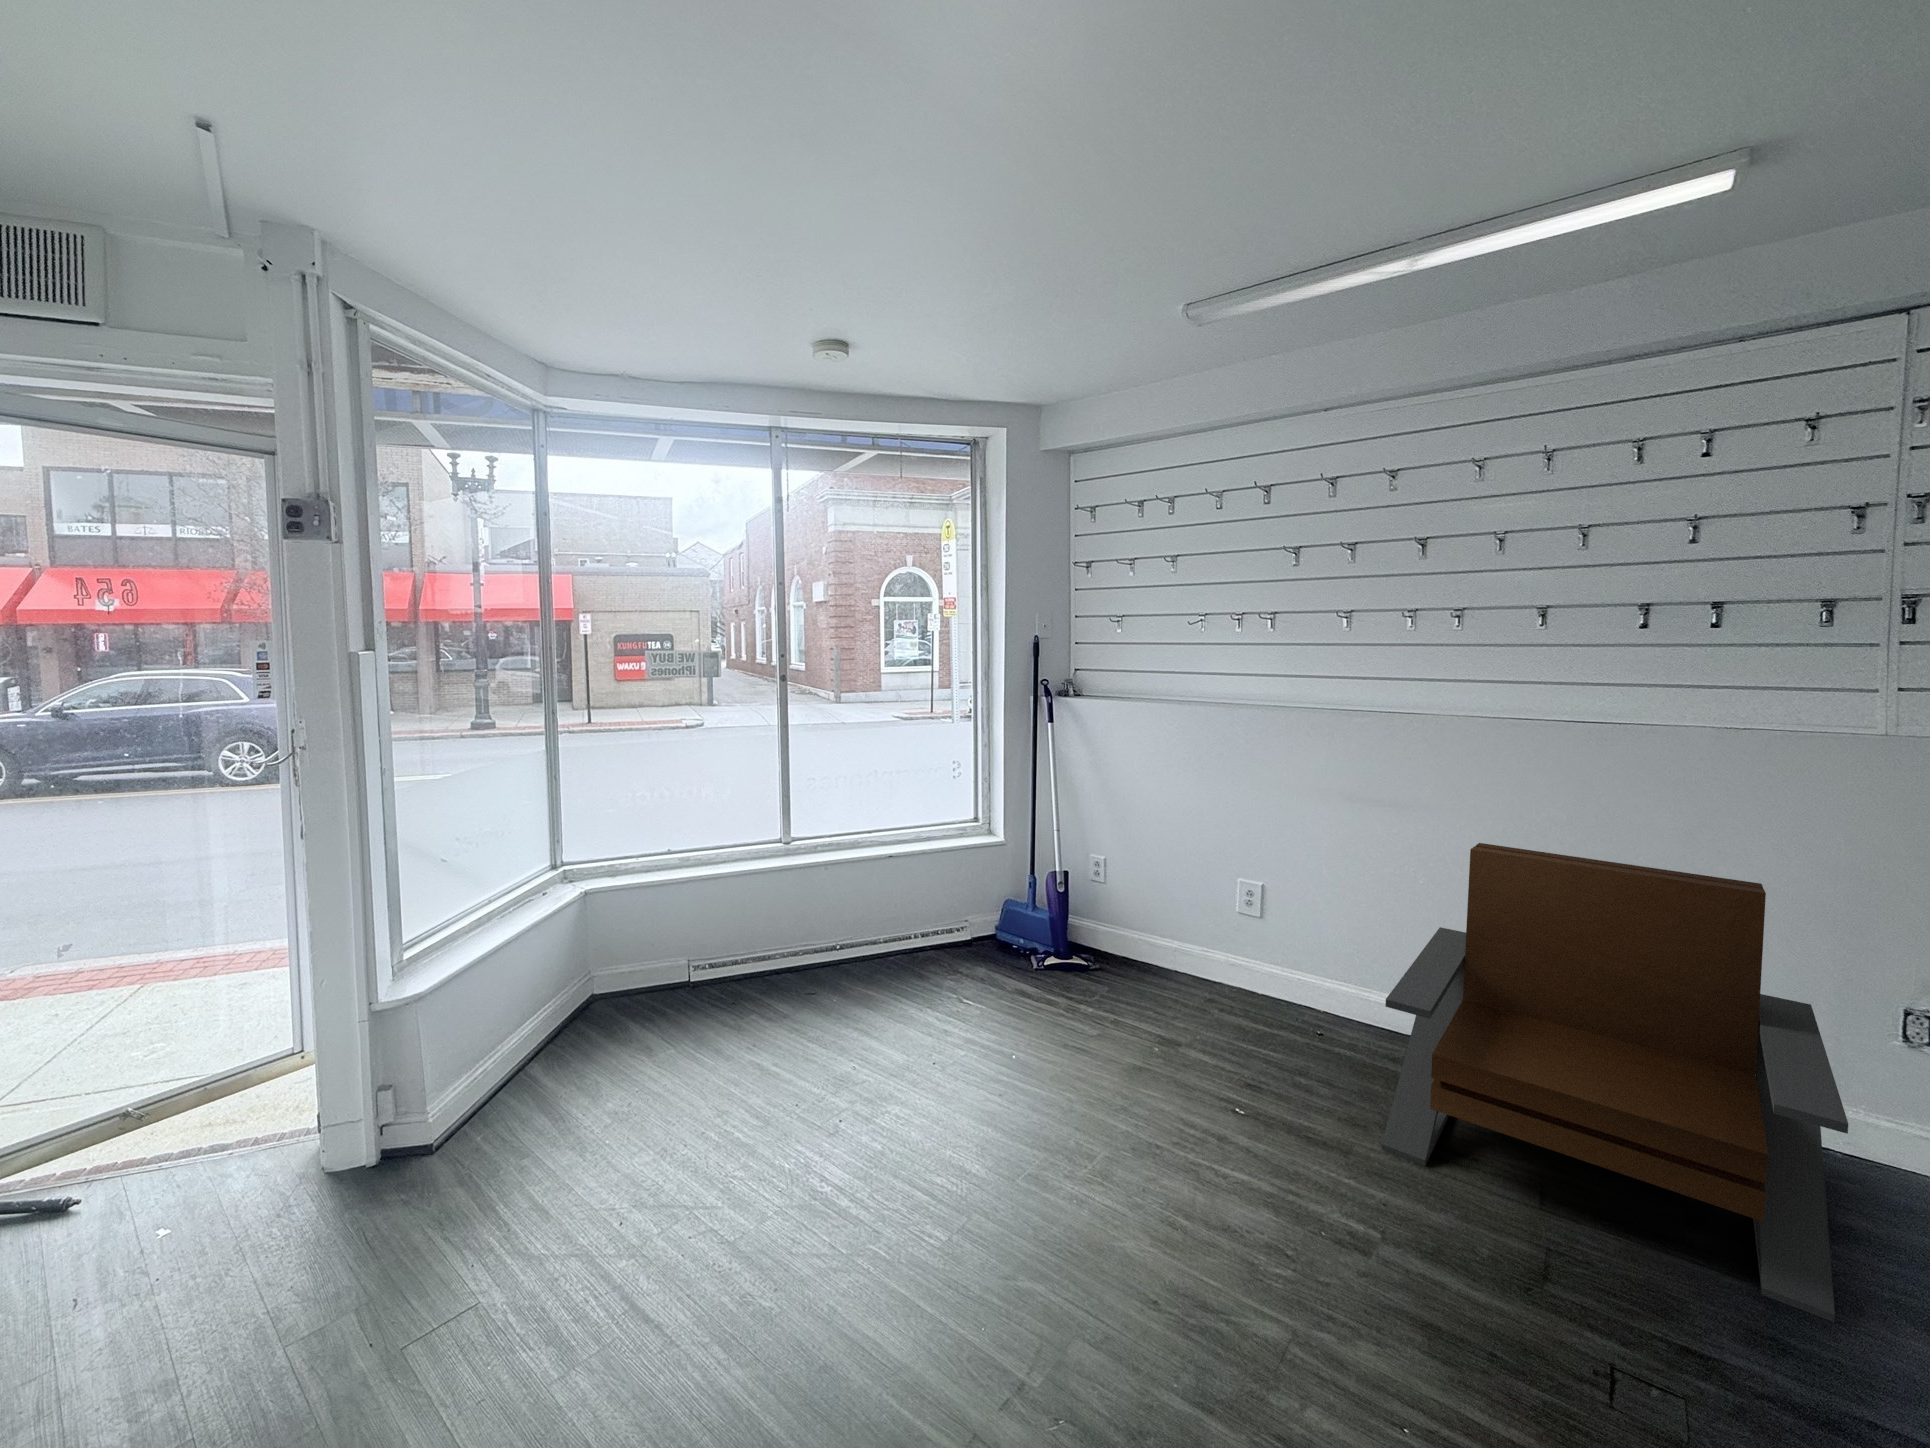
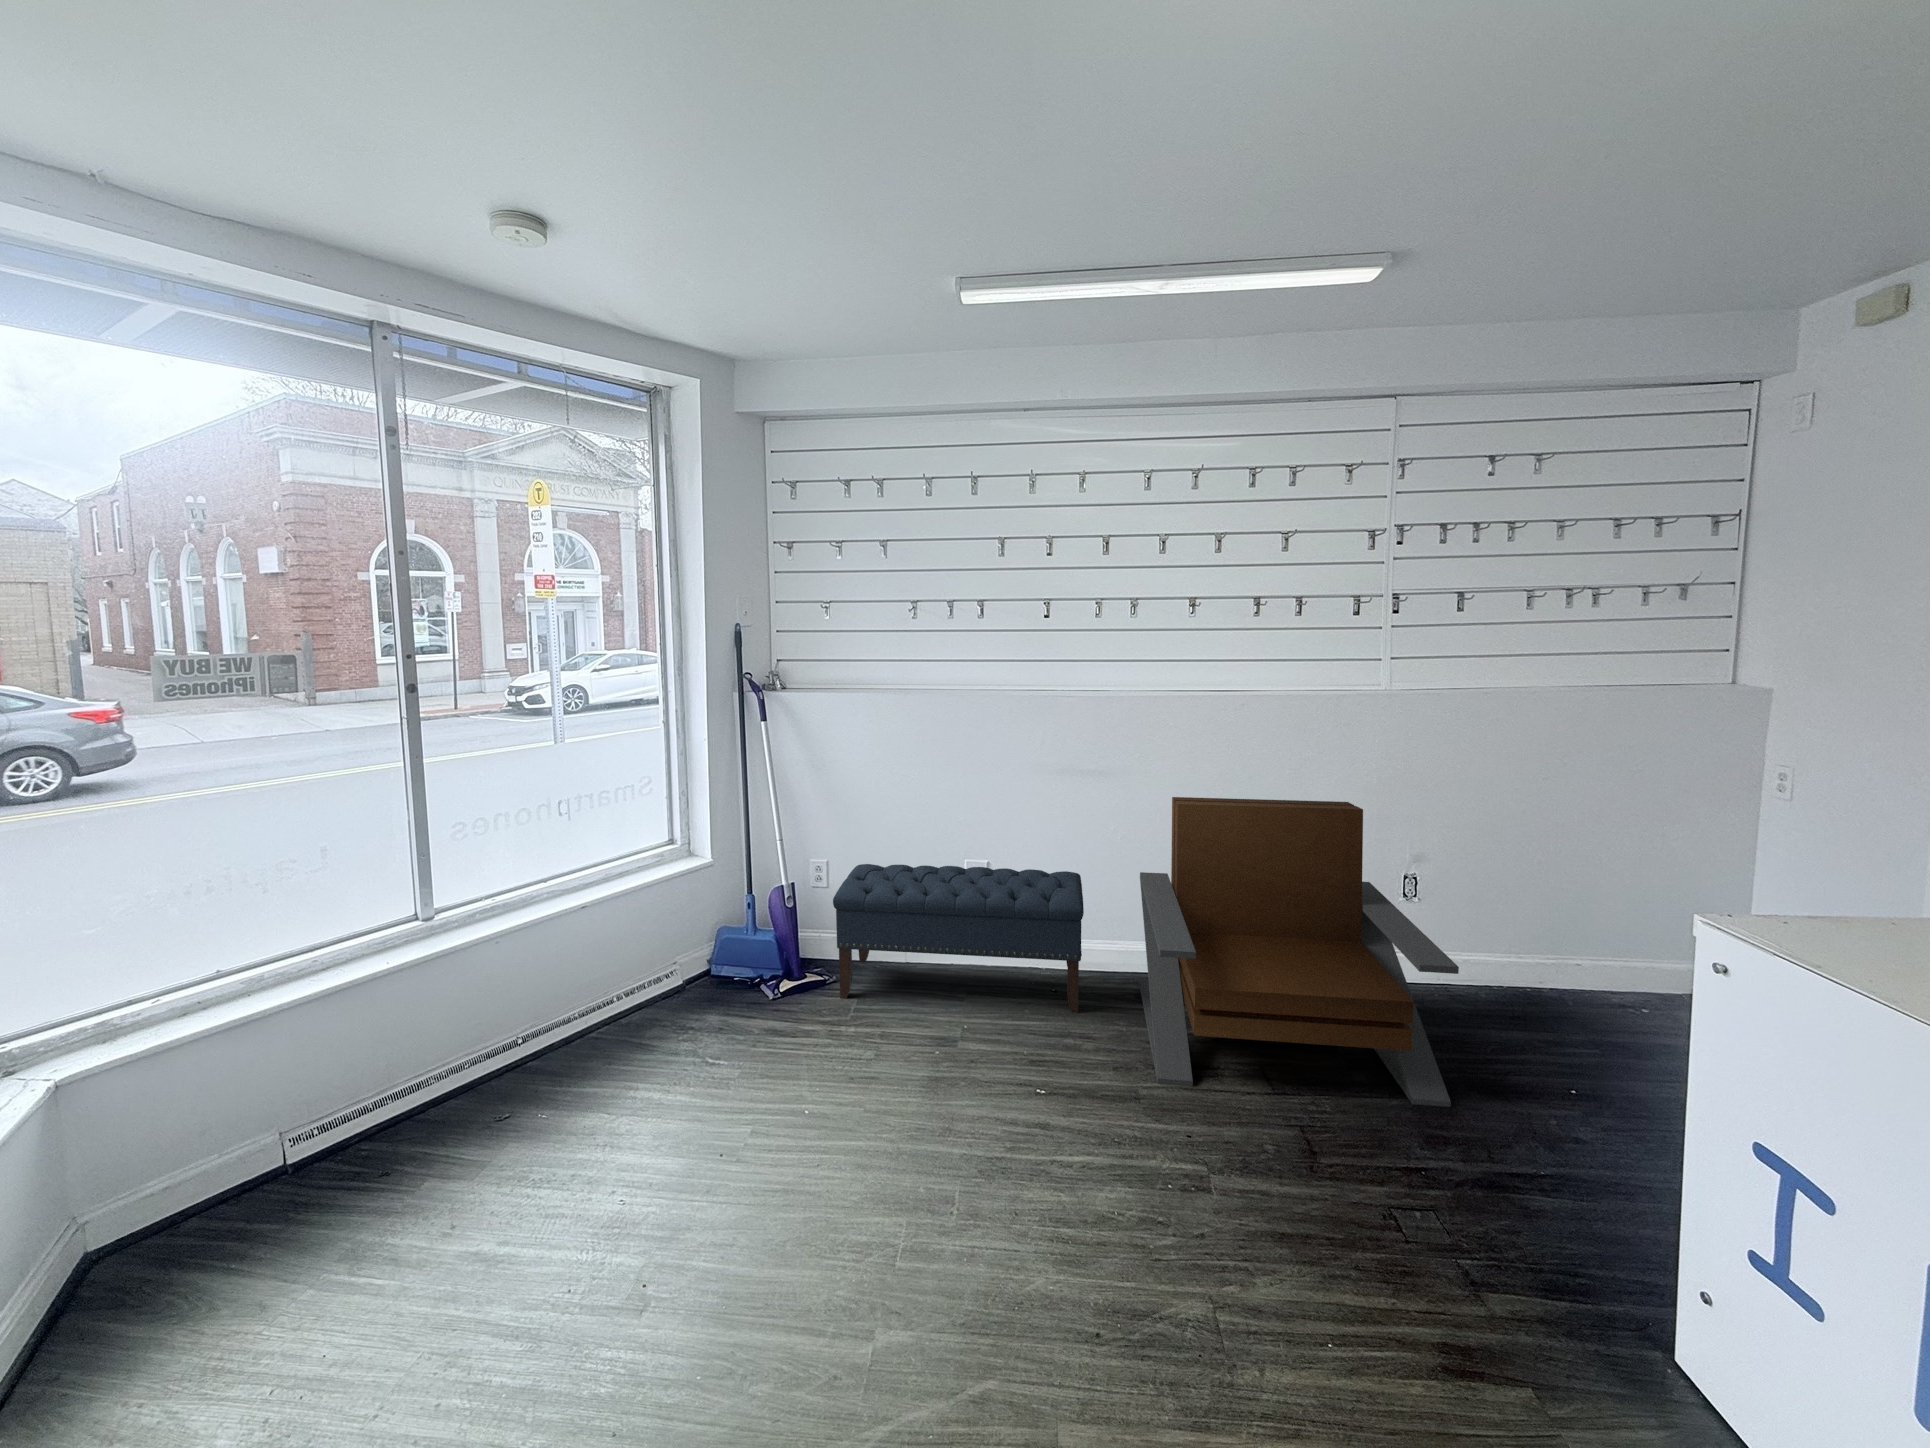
bench: none [1088,867,1368,1063] -> present [833,864,1084,1013]

